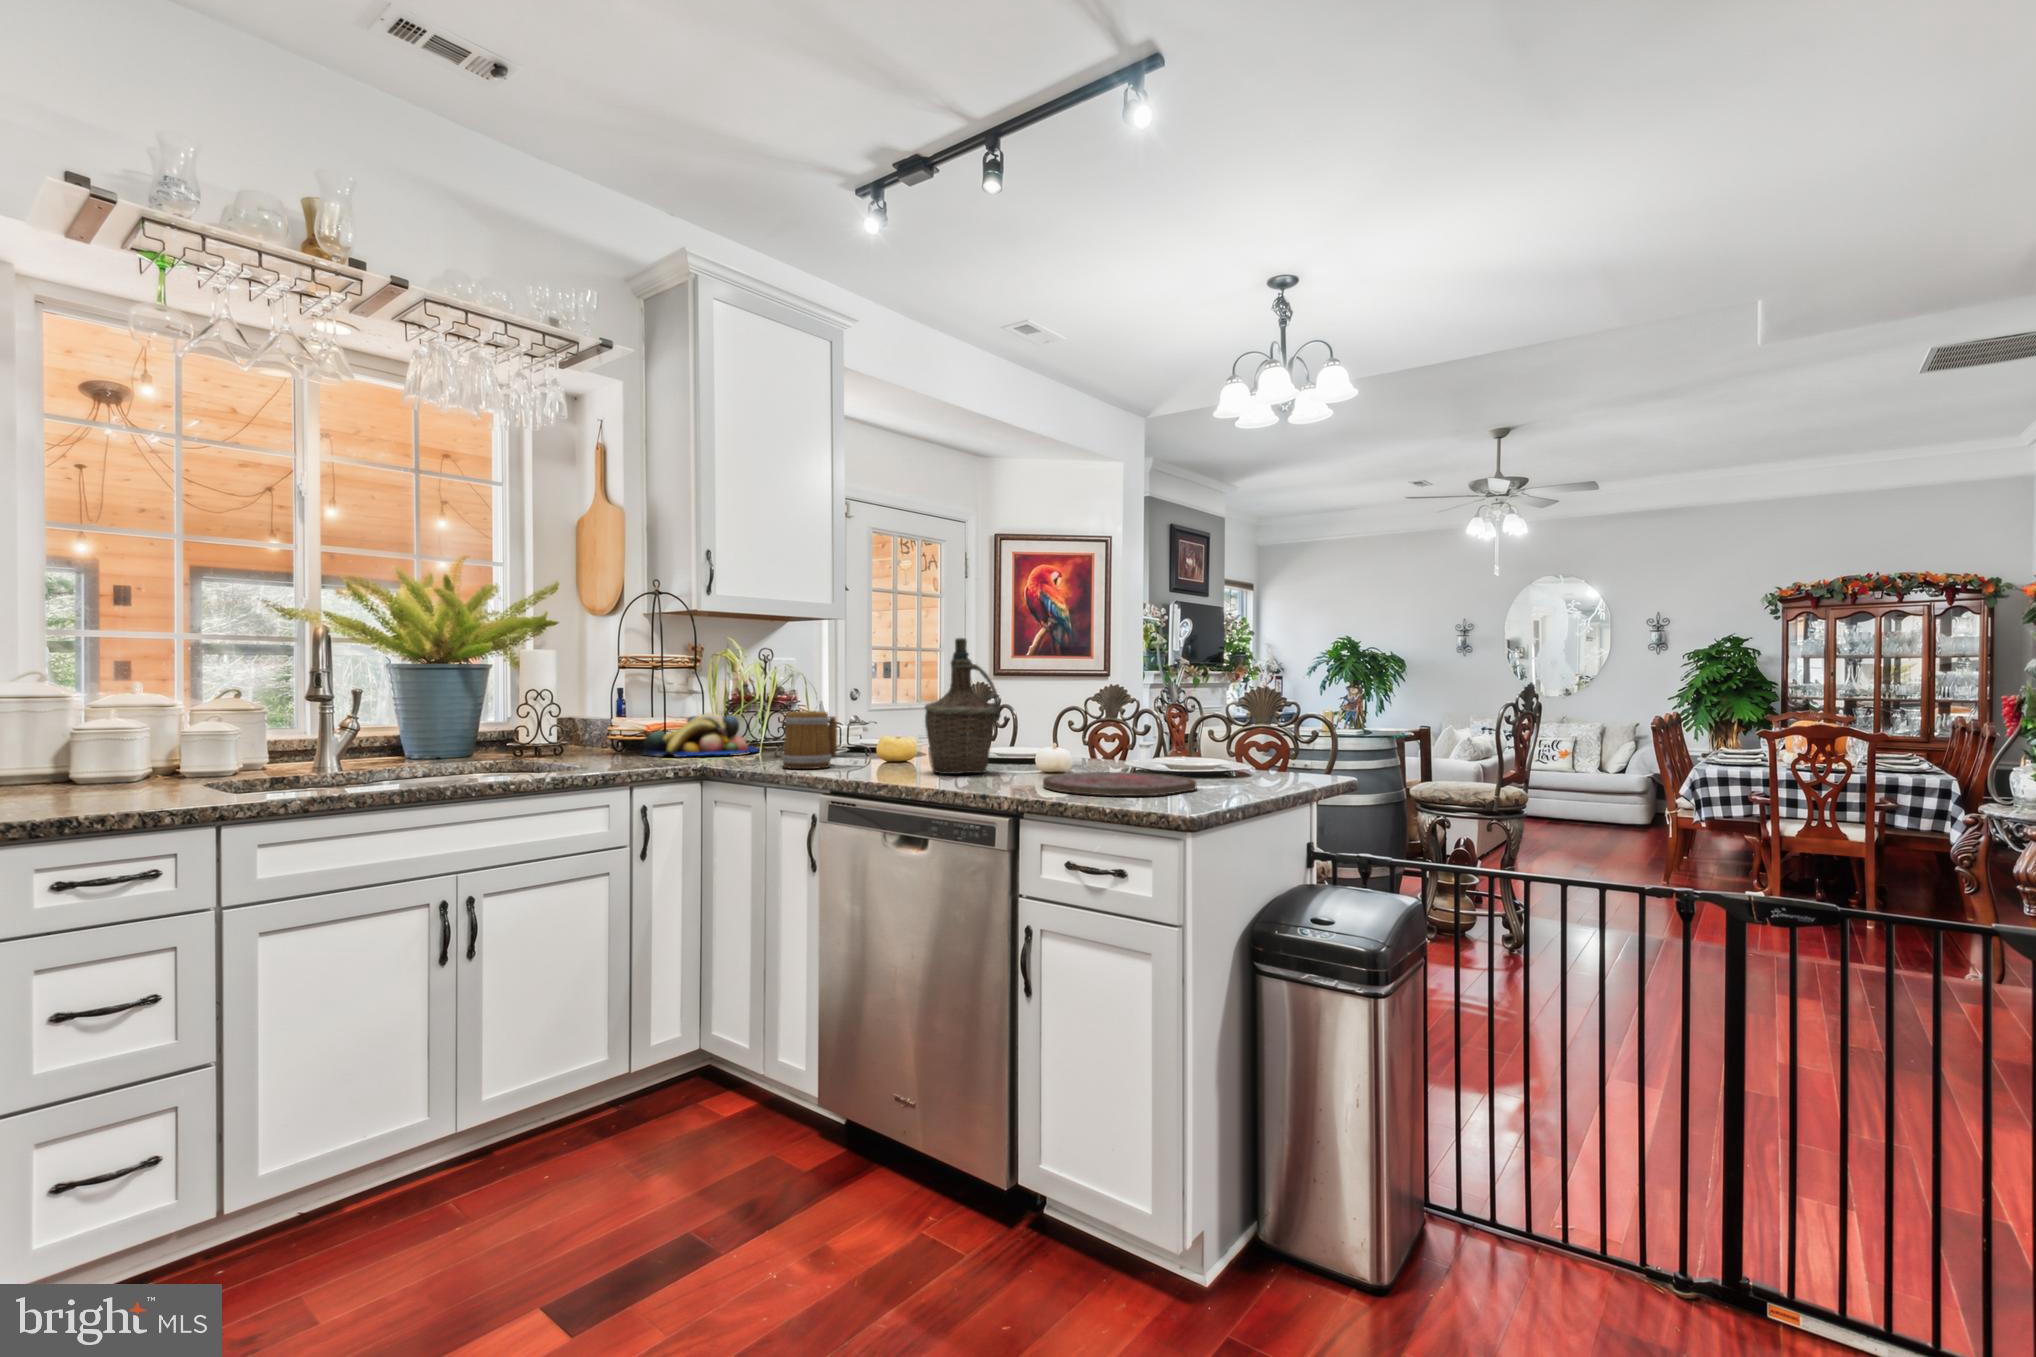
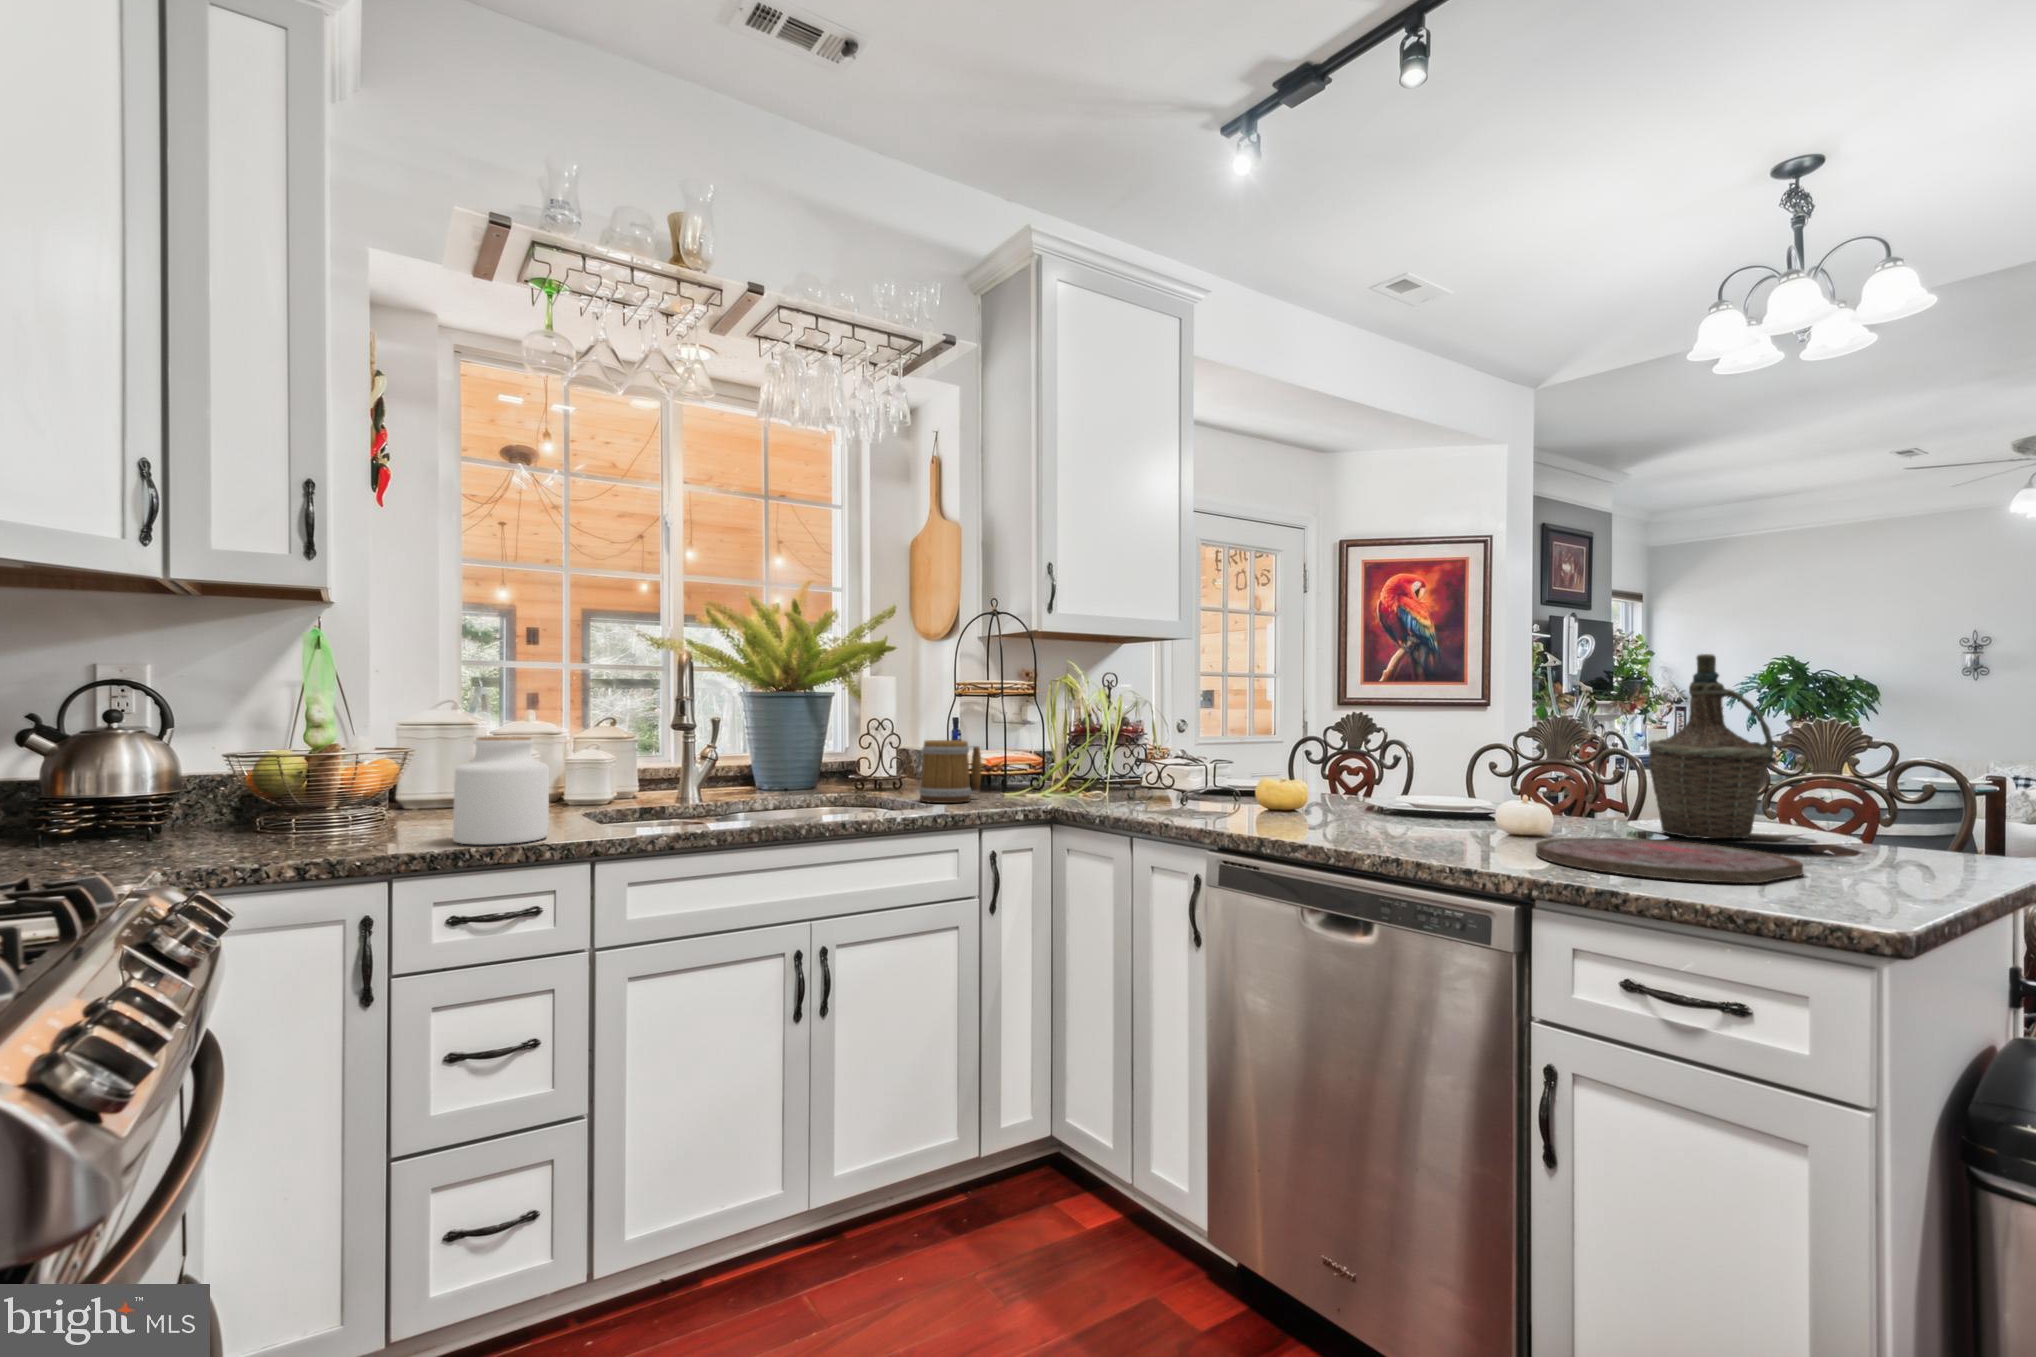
bottle: present [925,638,1001,774] -> present [1648,654,1777,838]
jar: none [57,709,170,812] -> present [453,737,549,845]
mug: present [782,711,837,769] -> present [919,740,981,803]
fruit bowl: present [643,713,759,757] -> none [985,745,1110,795]

